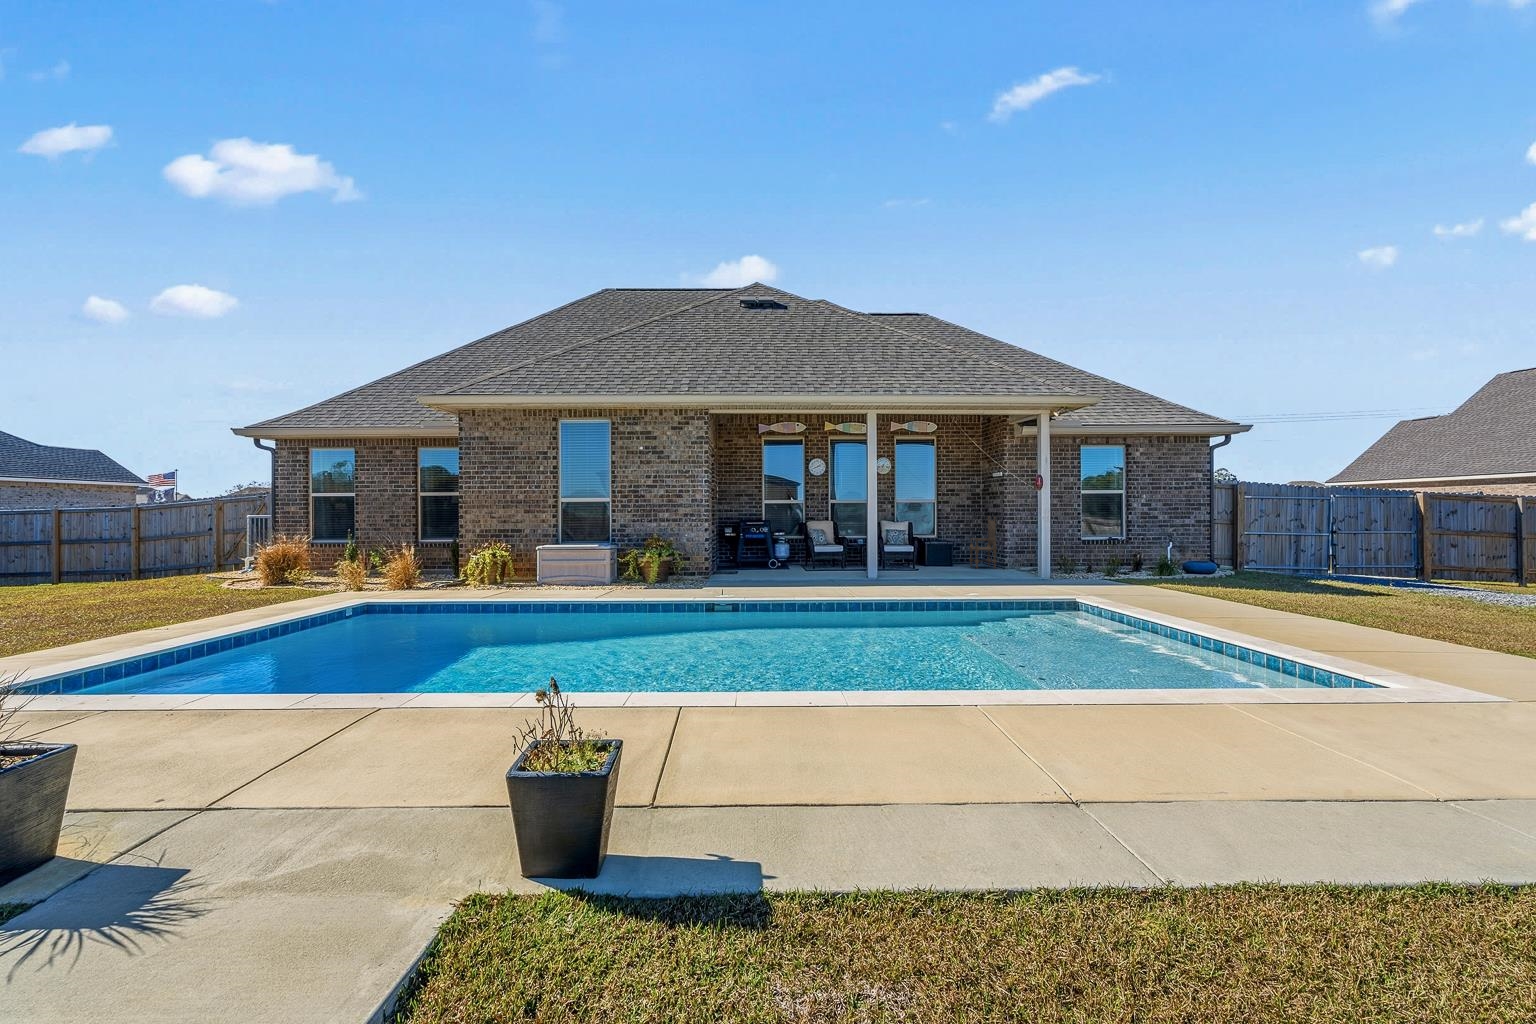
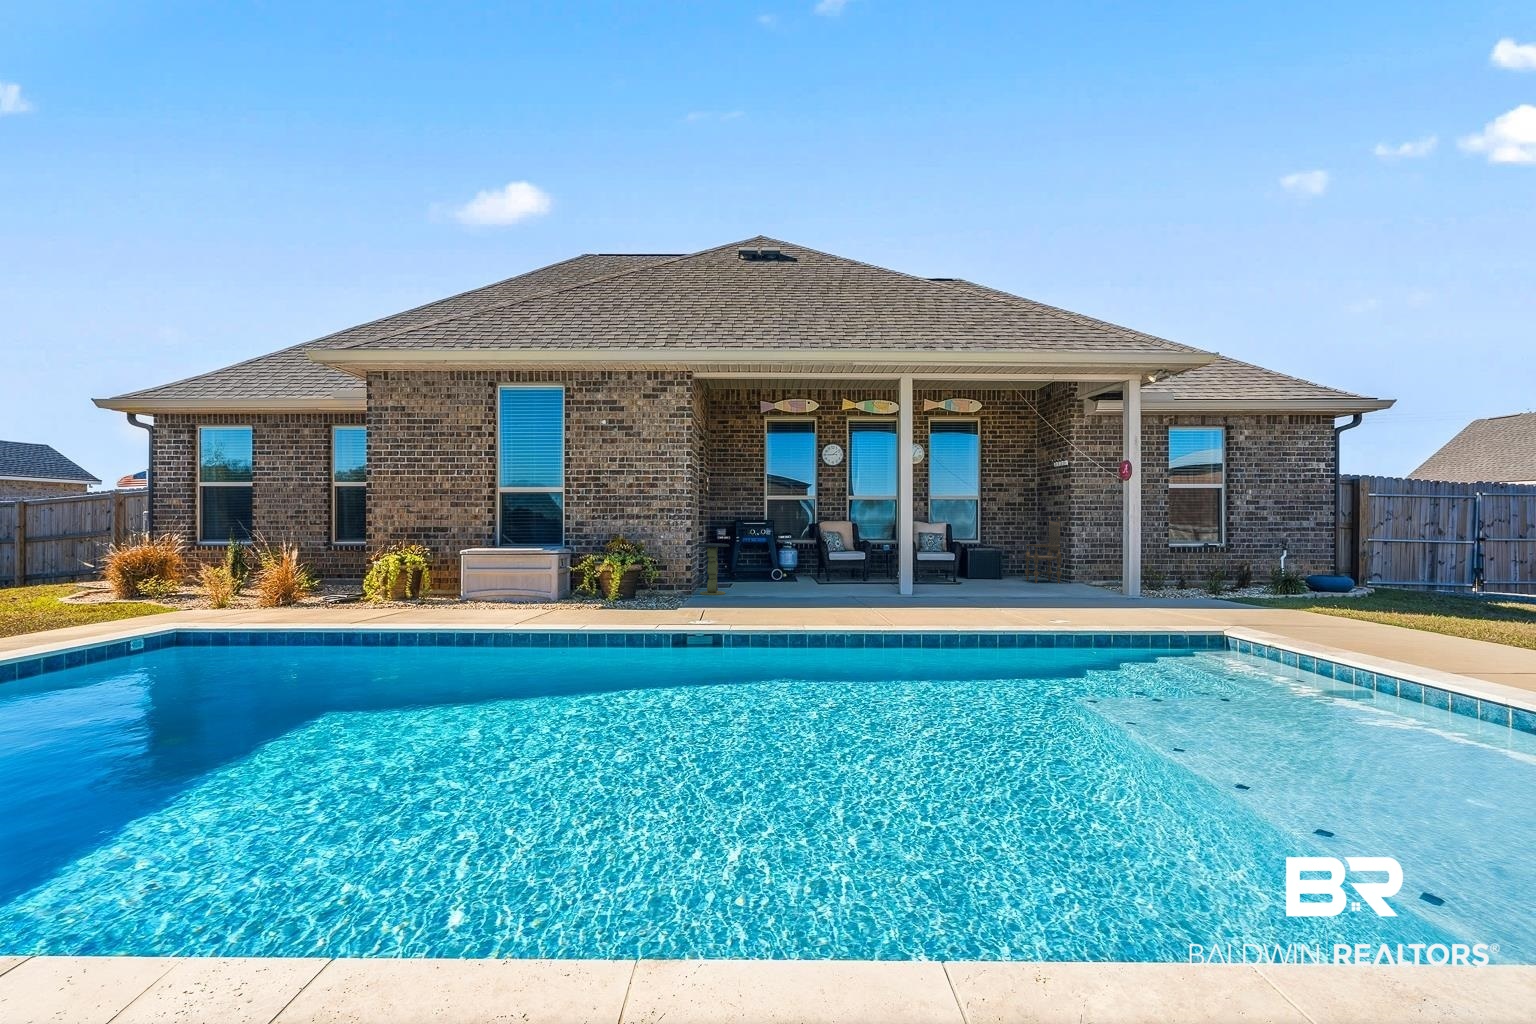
side table: none [711,540,737,579] -> present [696,543,729,595]

